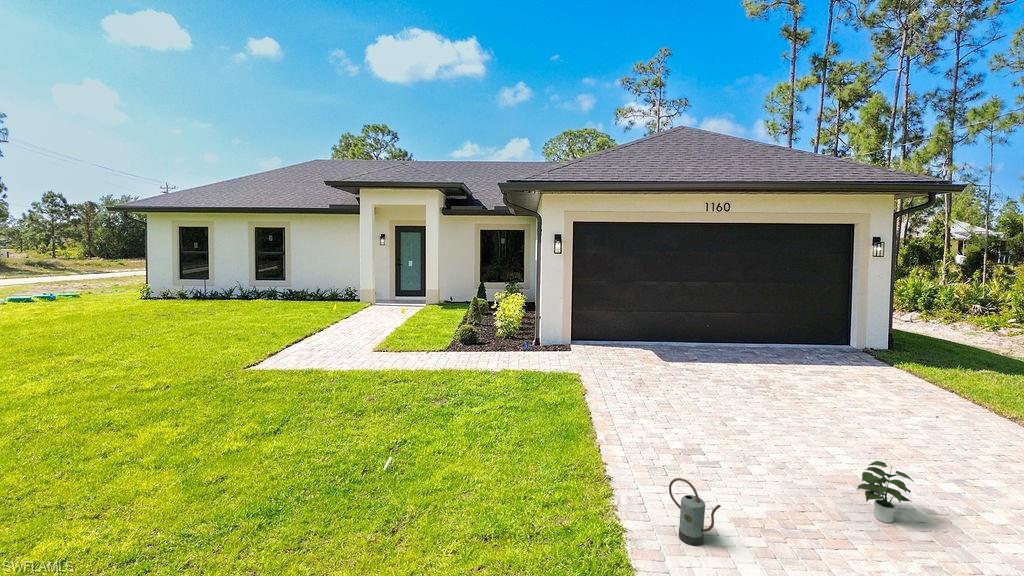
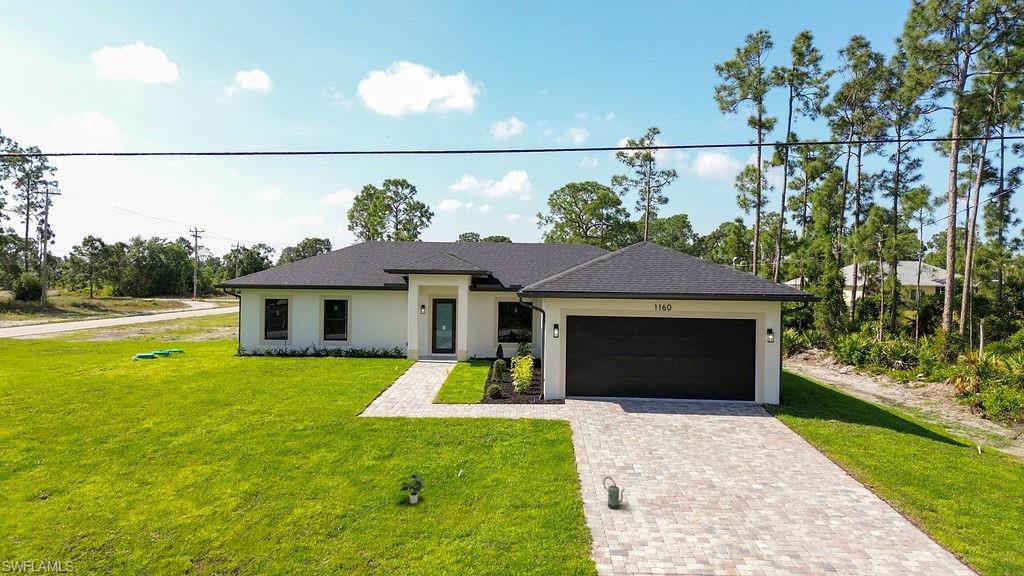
potted plant: present [857,461,914,523] -> present [400,471,426,503]

